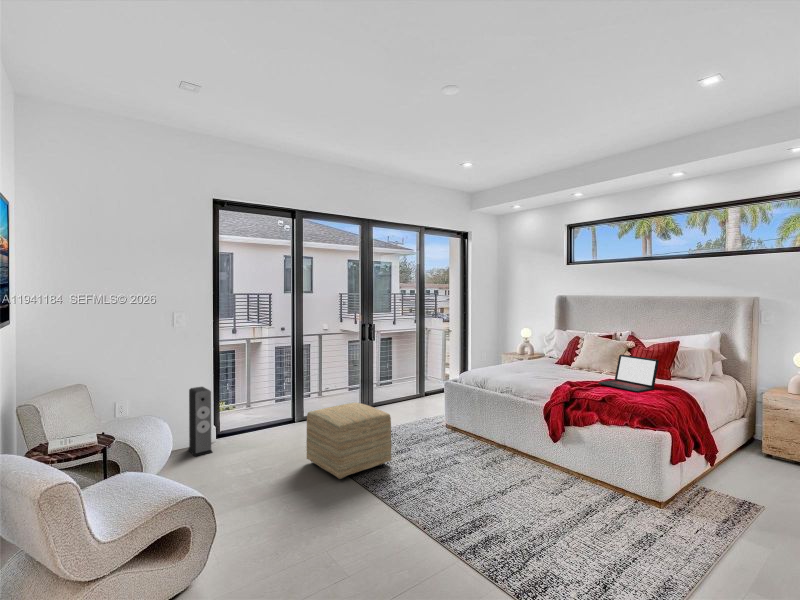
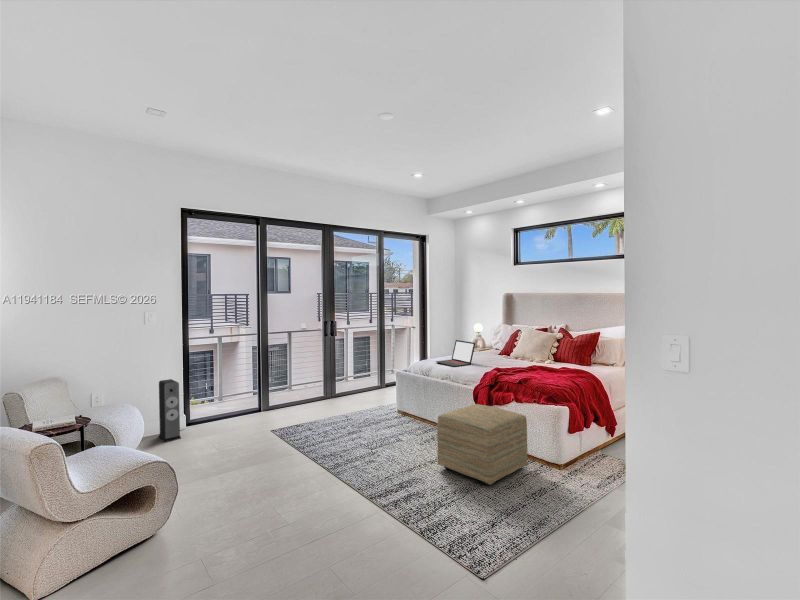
laptop: present [598,355,659,392] -> present [436,340,475,367]
ottoman: present [307,402,391,479] -> present [437,404,528,485]

